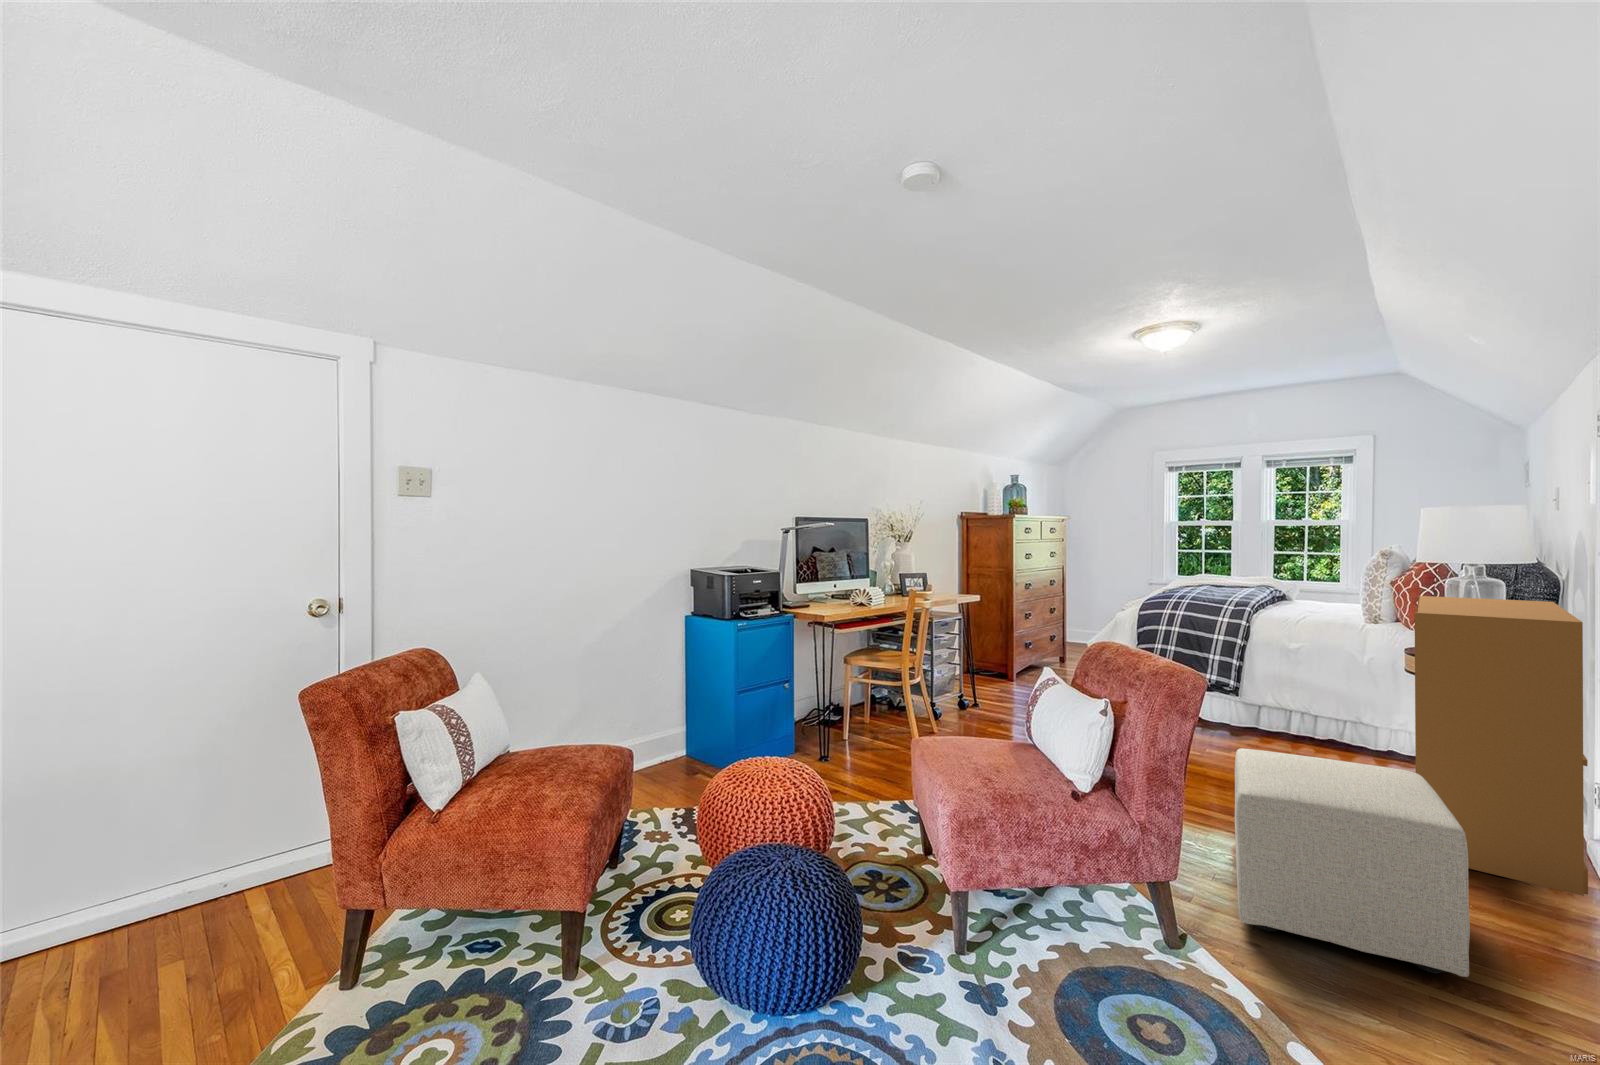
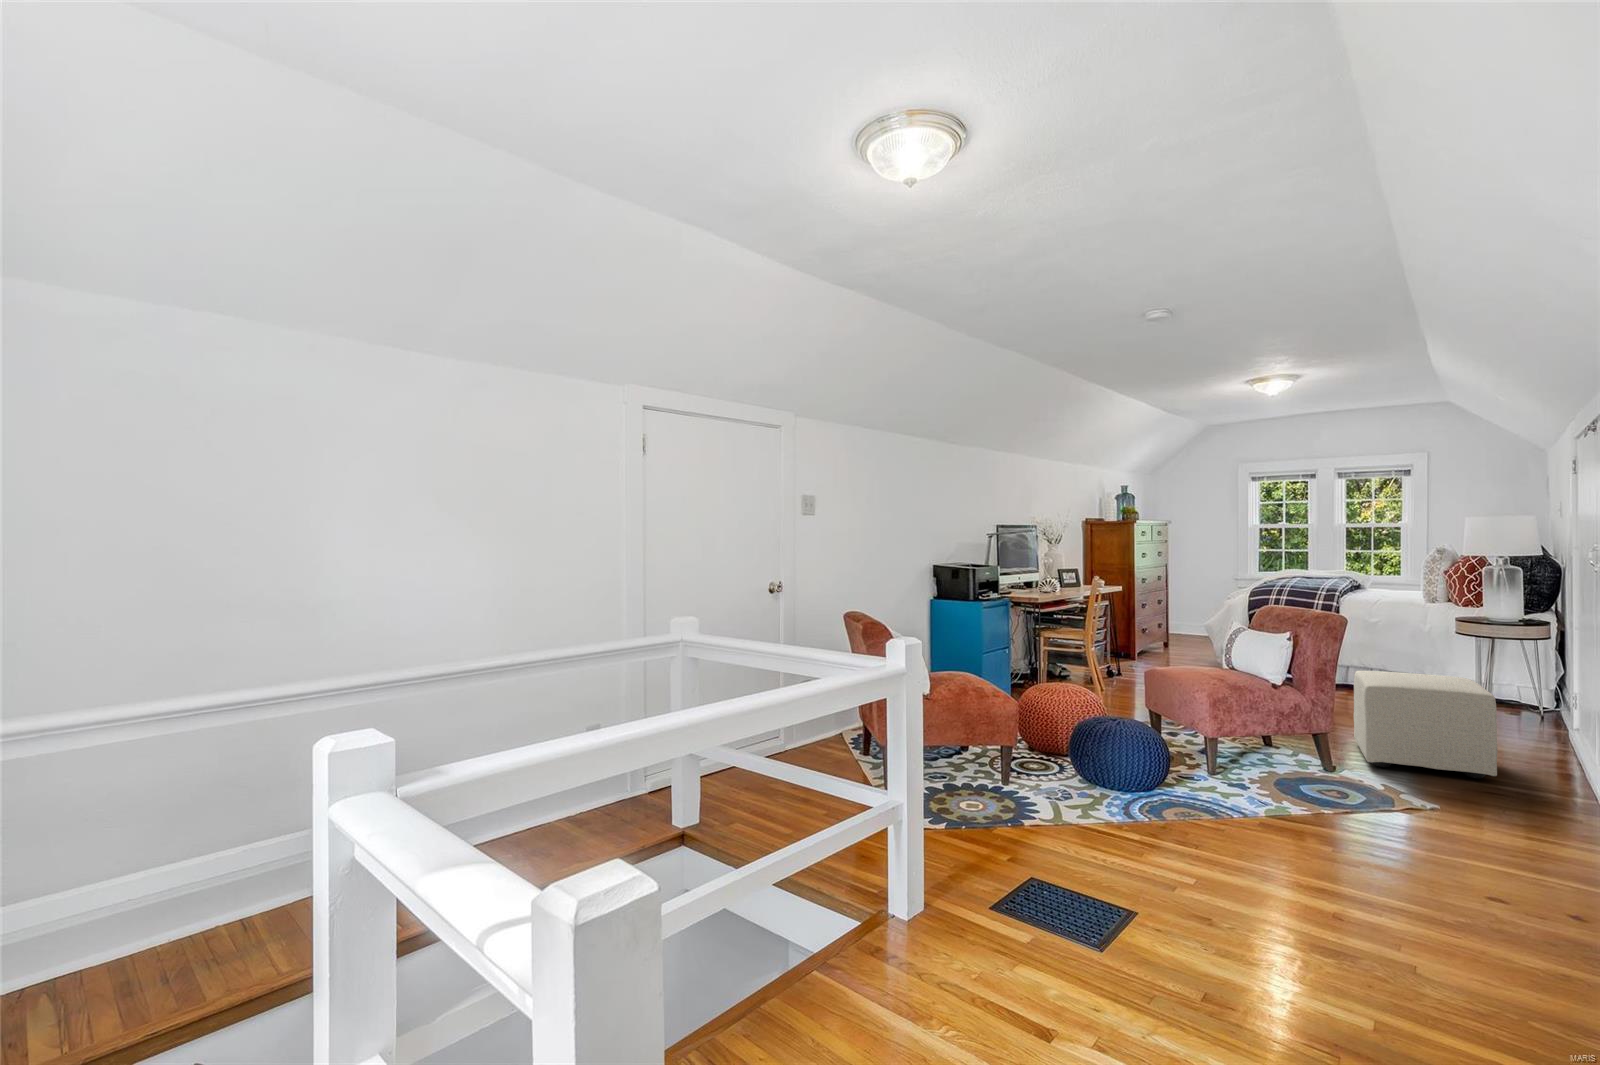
bookshelf: present [1415,596,1588,896] -> none [1465,578,1568,754]

